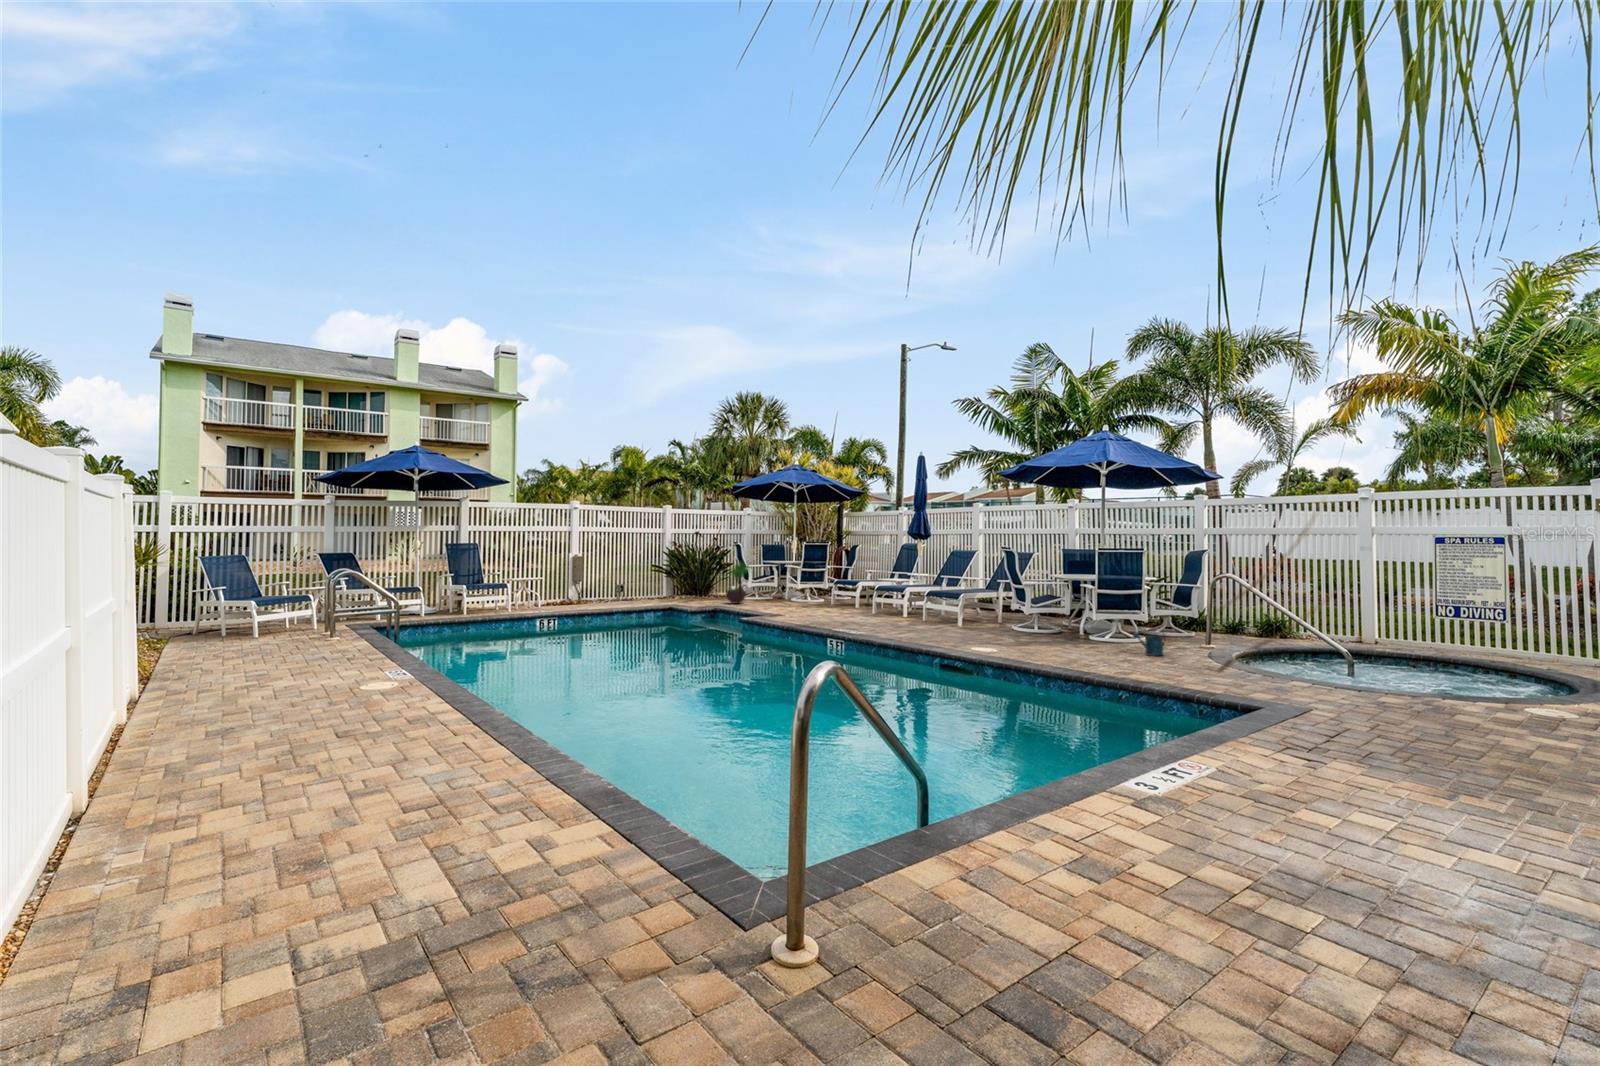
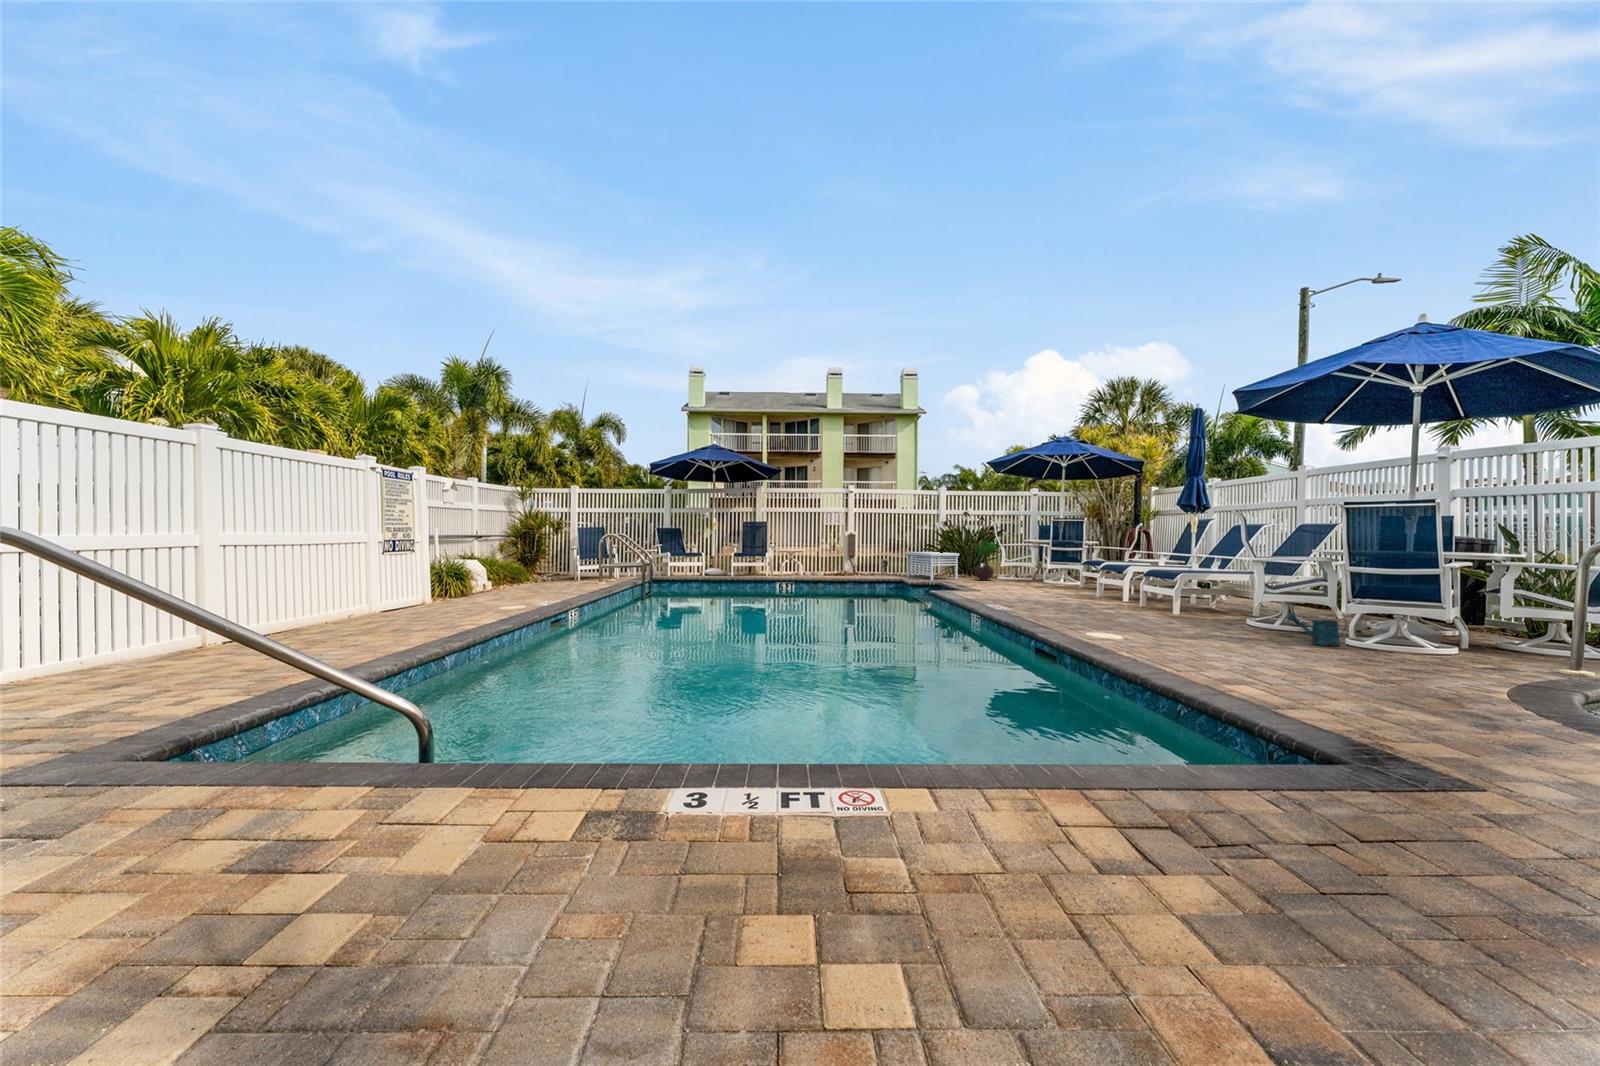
storage bench: none [644,574,712,606] -> present [905,552,960,580]

